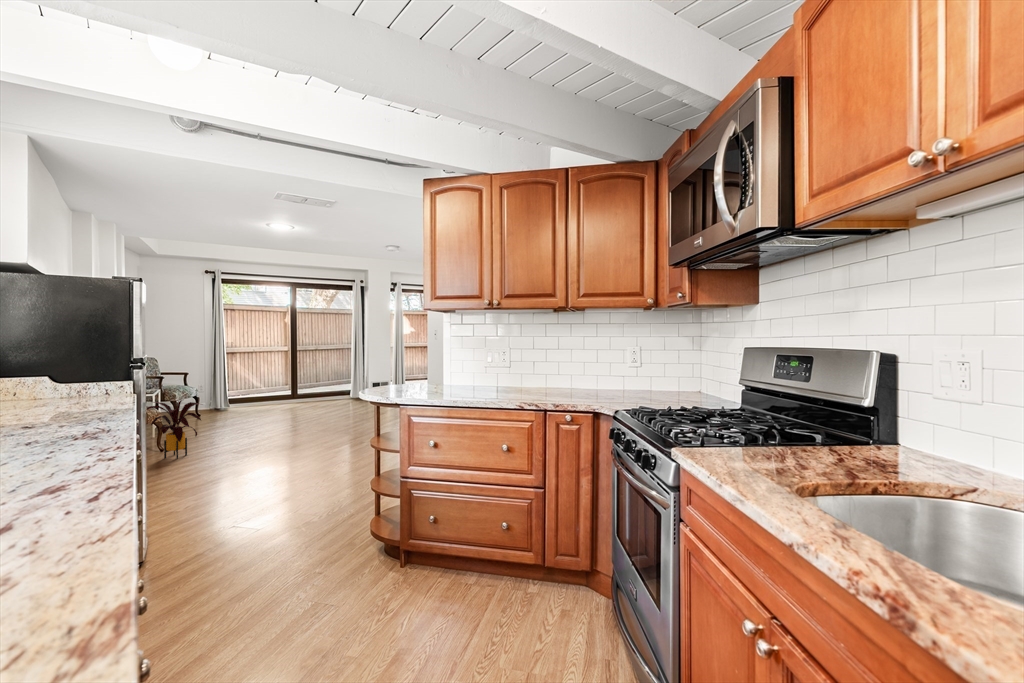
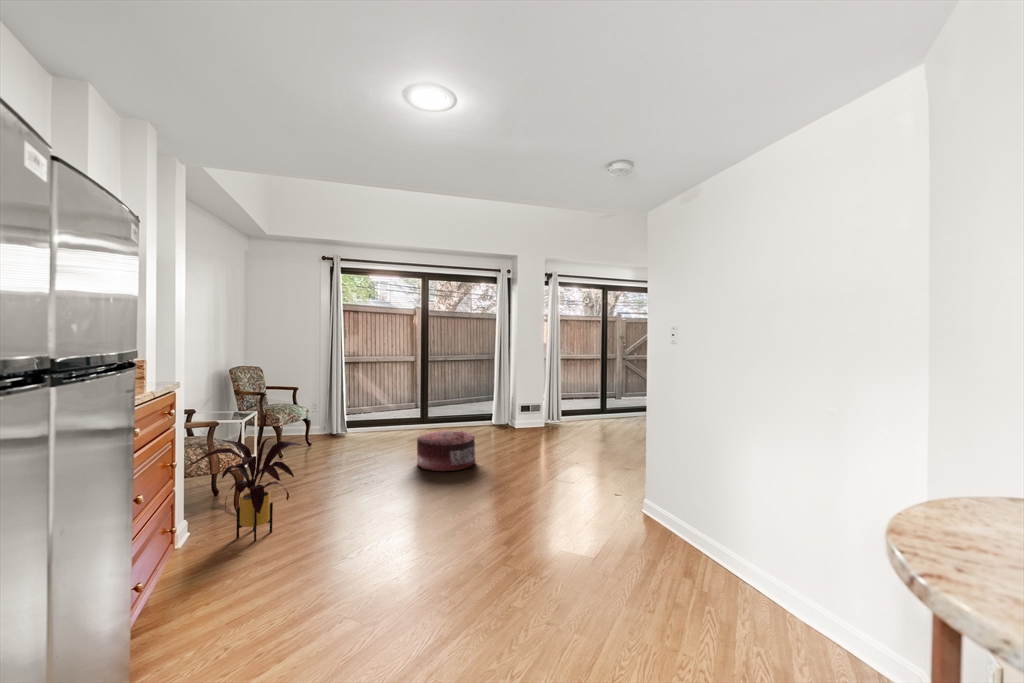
pouf: none [285,399,329,425] -> present [417,430,476,471]

